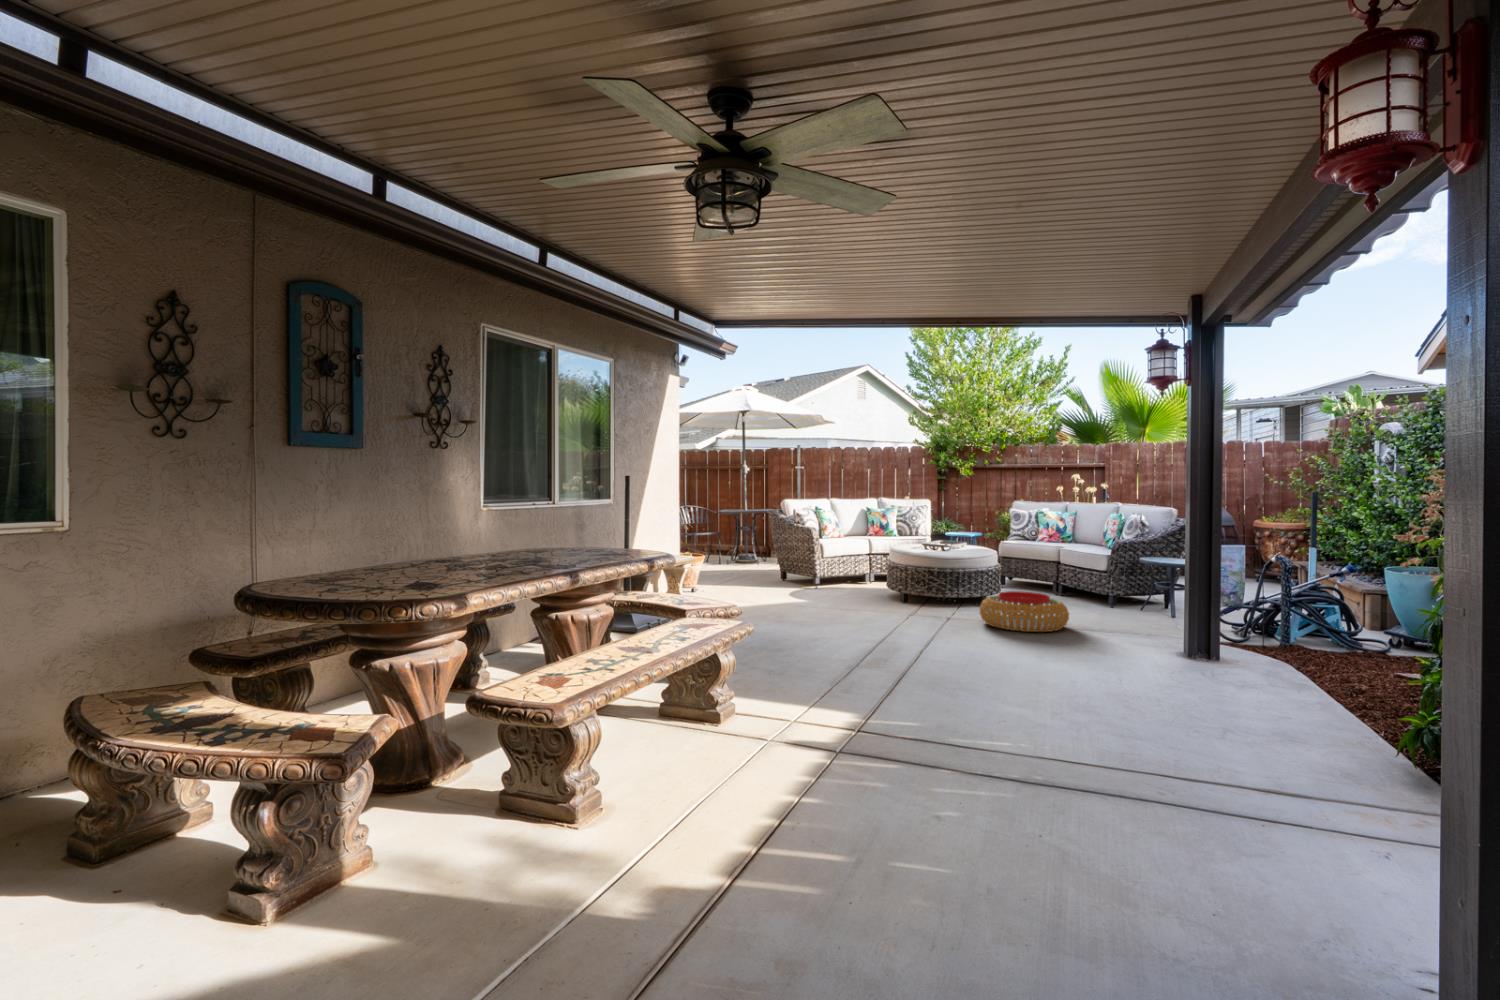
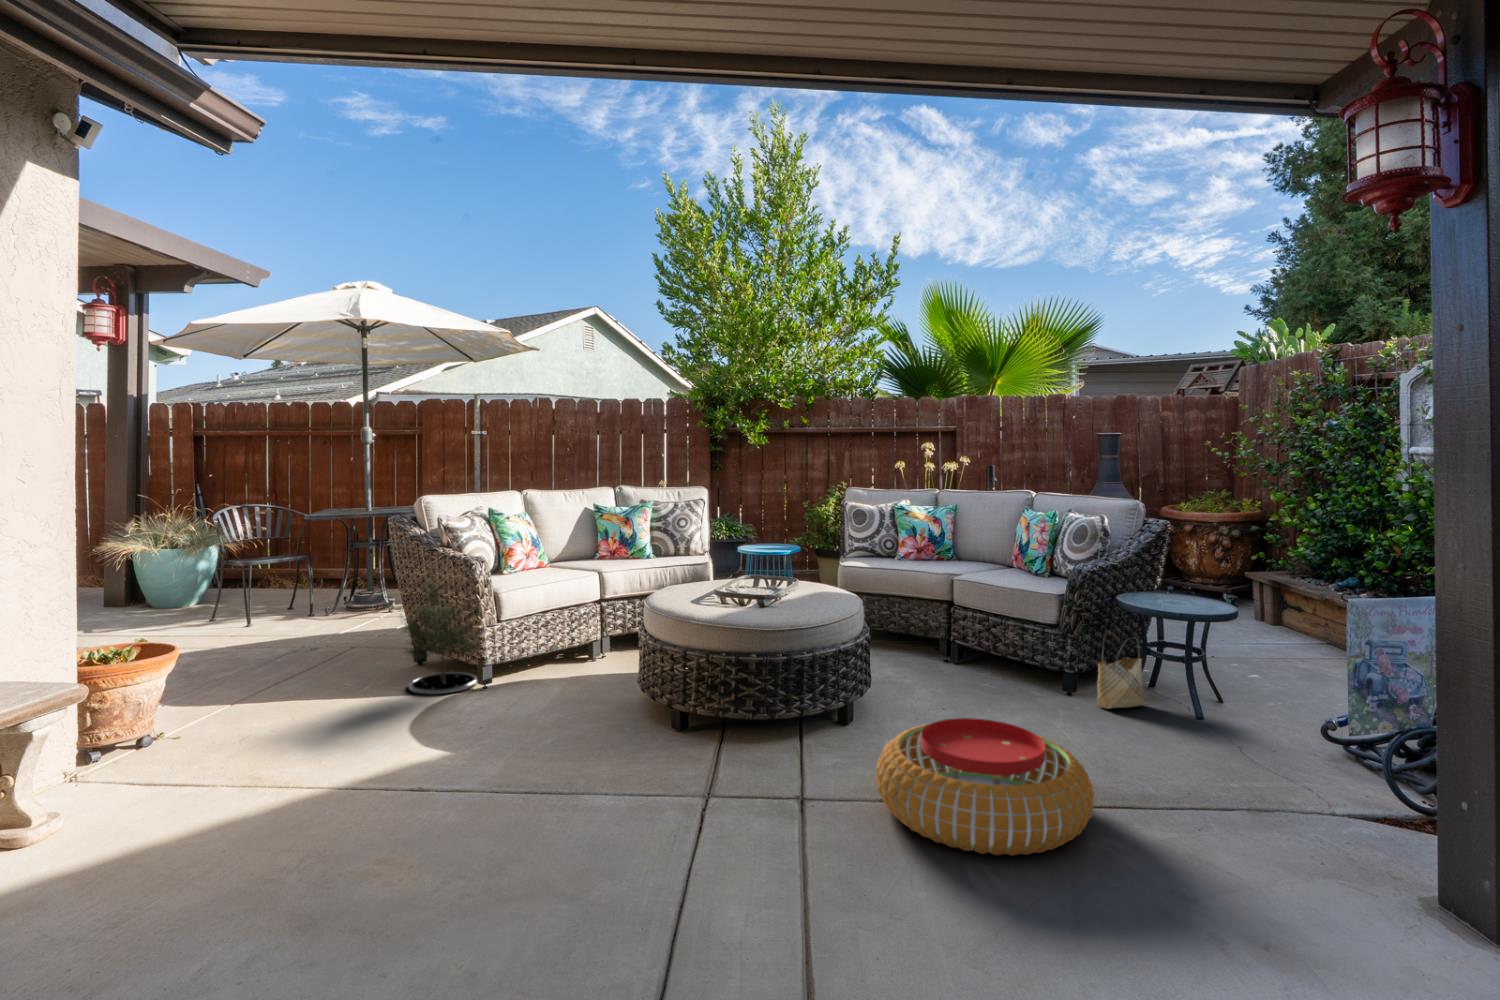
potted tree: none [777,532,813,589] -> present [400,574,478,695]
woven basket: none [1123,575,1152,613] -> present [1096,633,1145,709]

